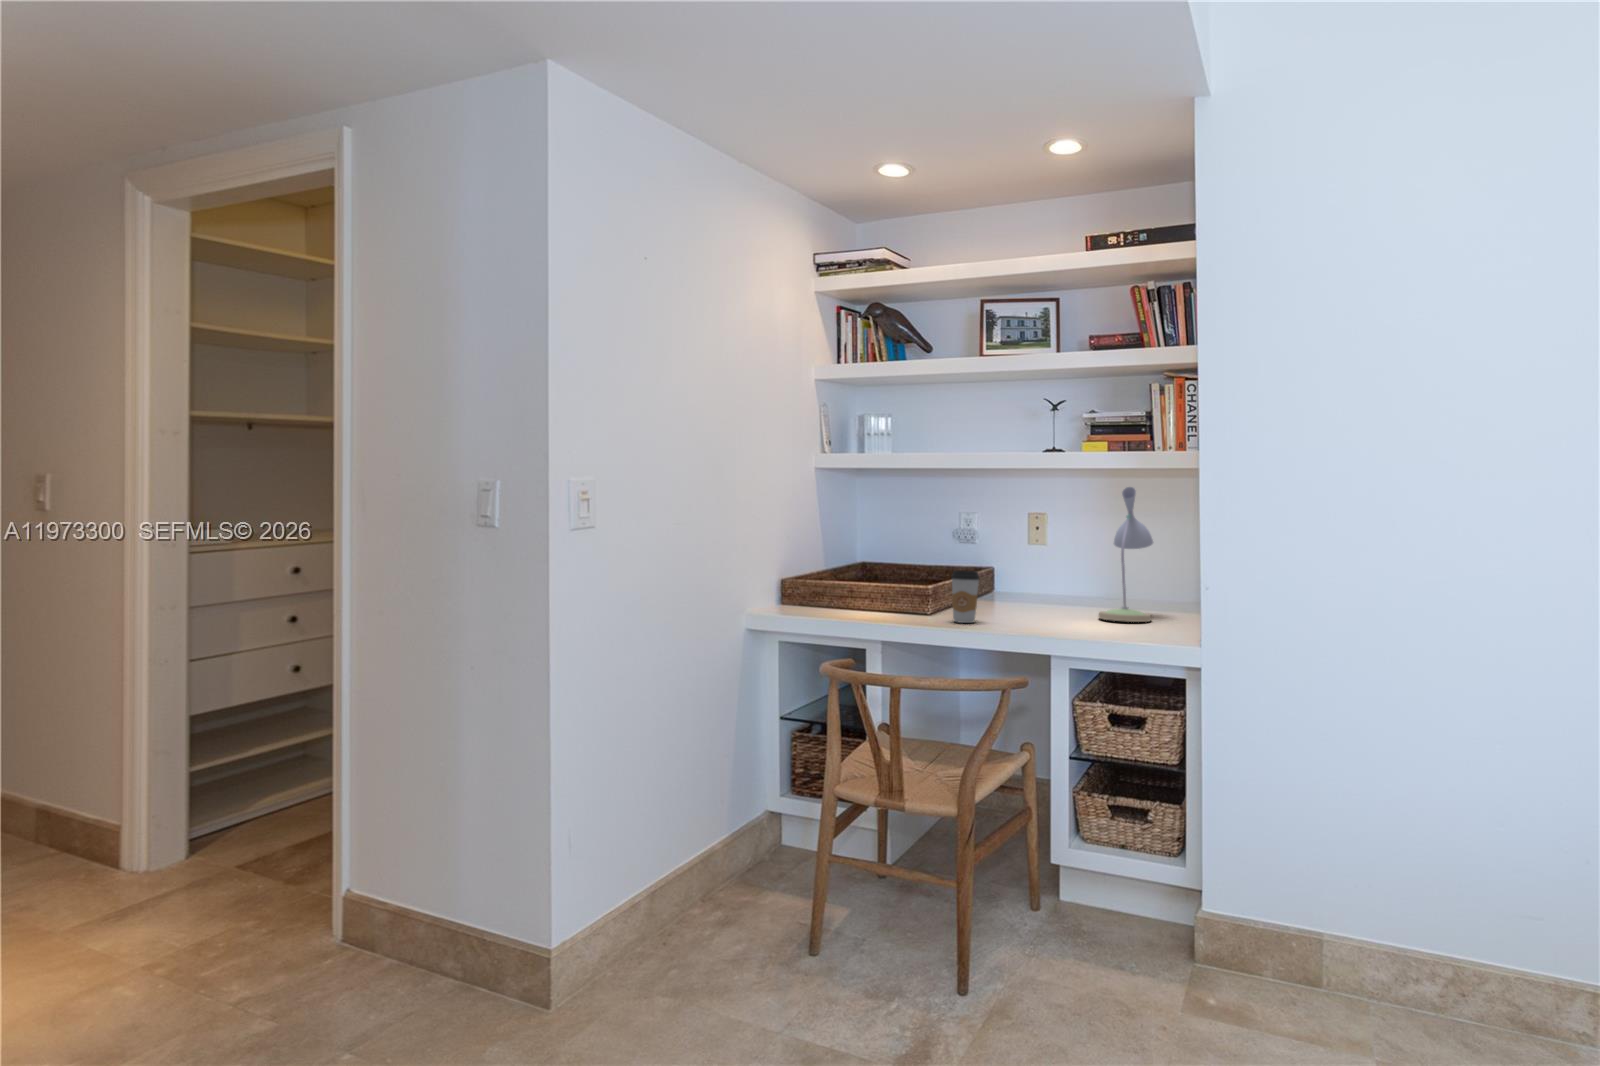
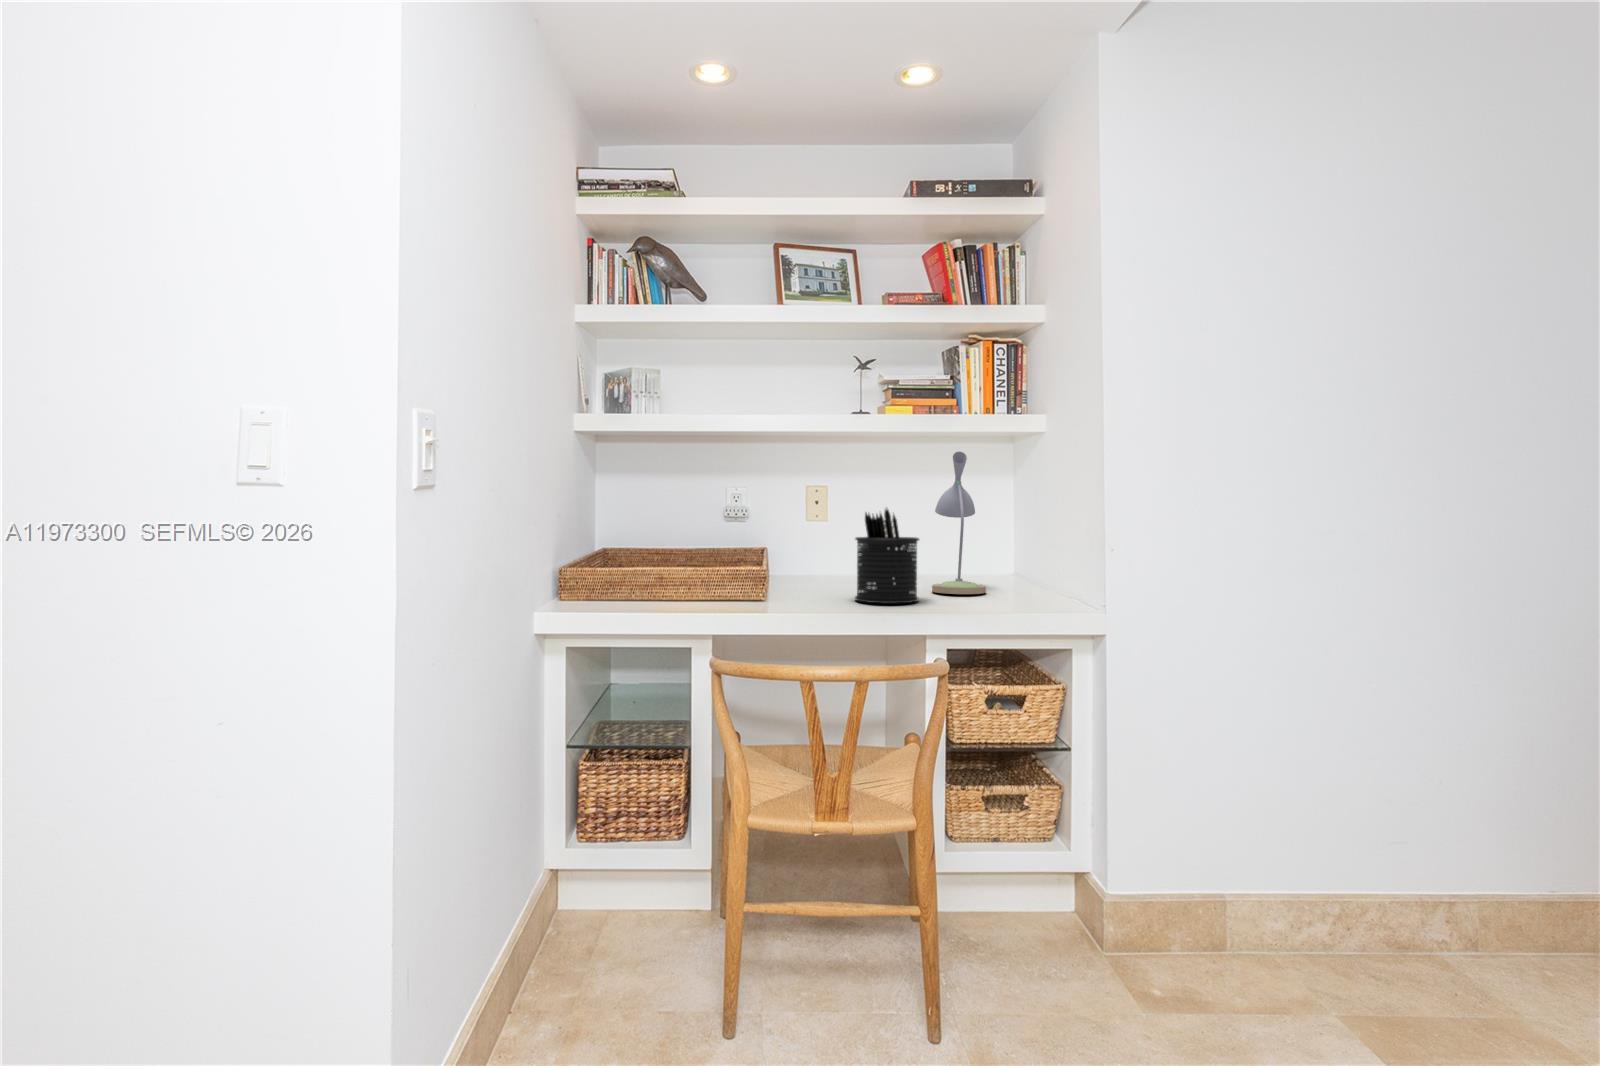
pen holder: none [1009,537,1070,624] -> present [855,509,919,603]
coffee cup: present [951,571,979,623] -> none [799,547,831,608]

